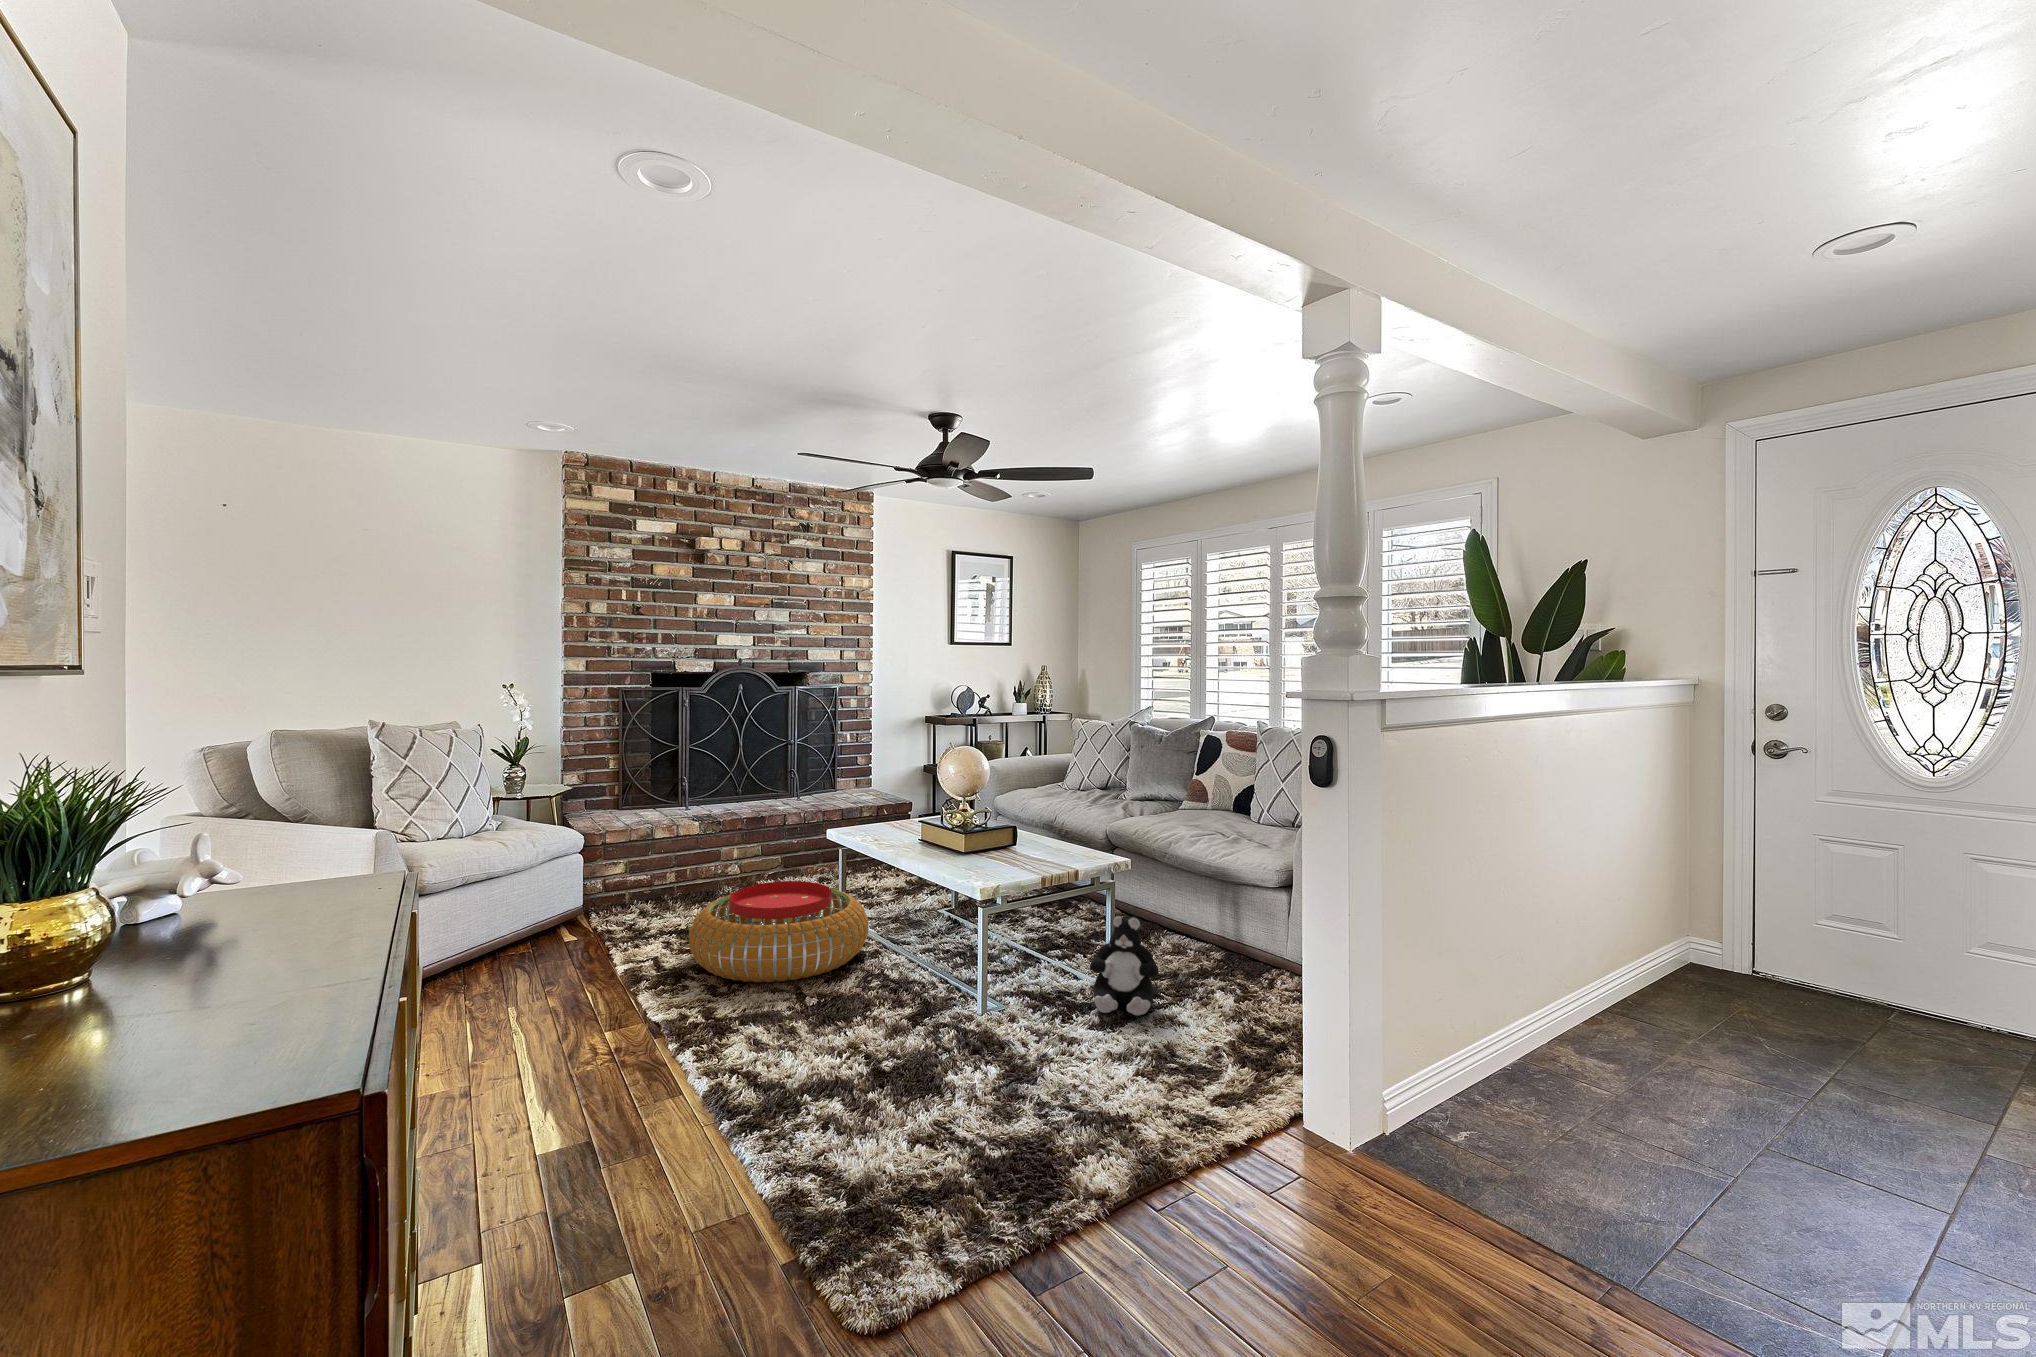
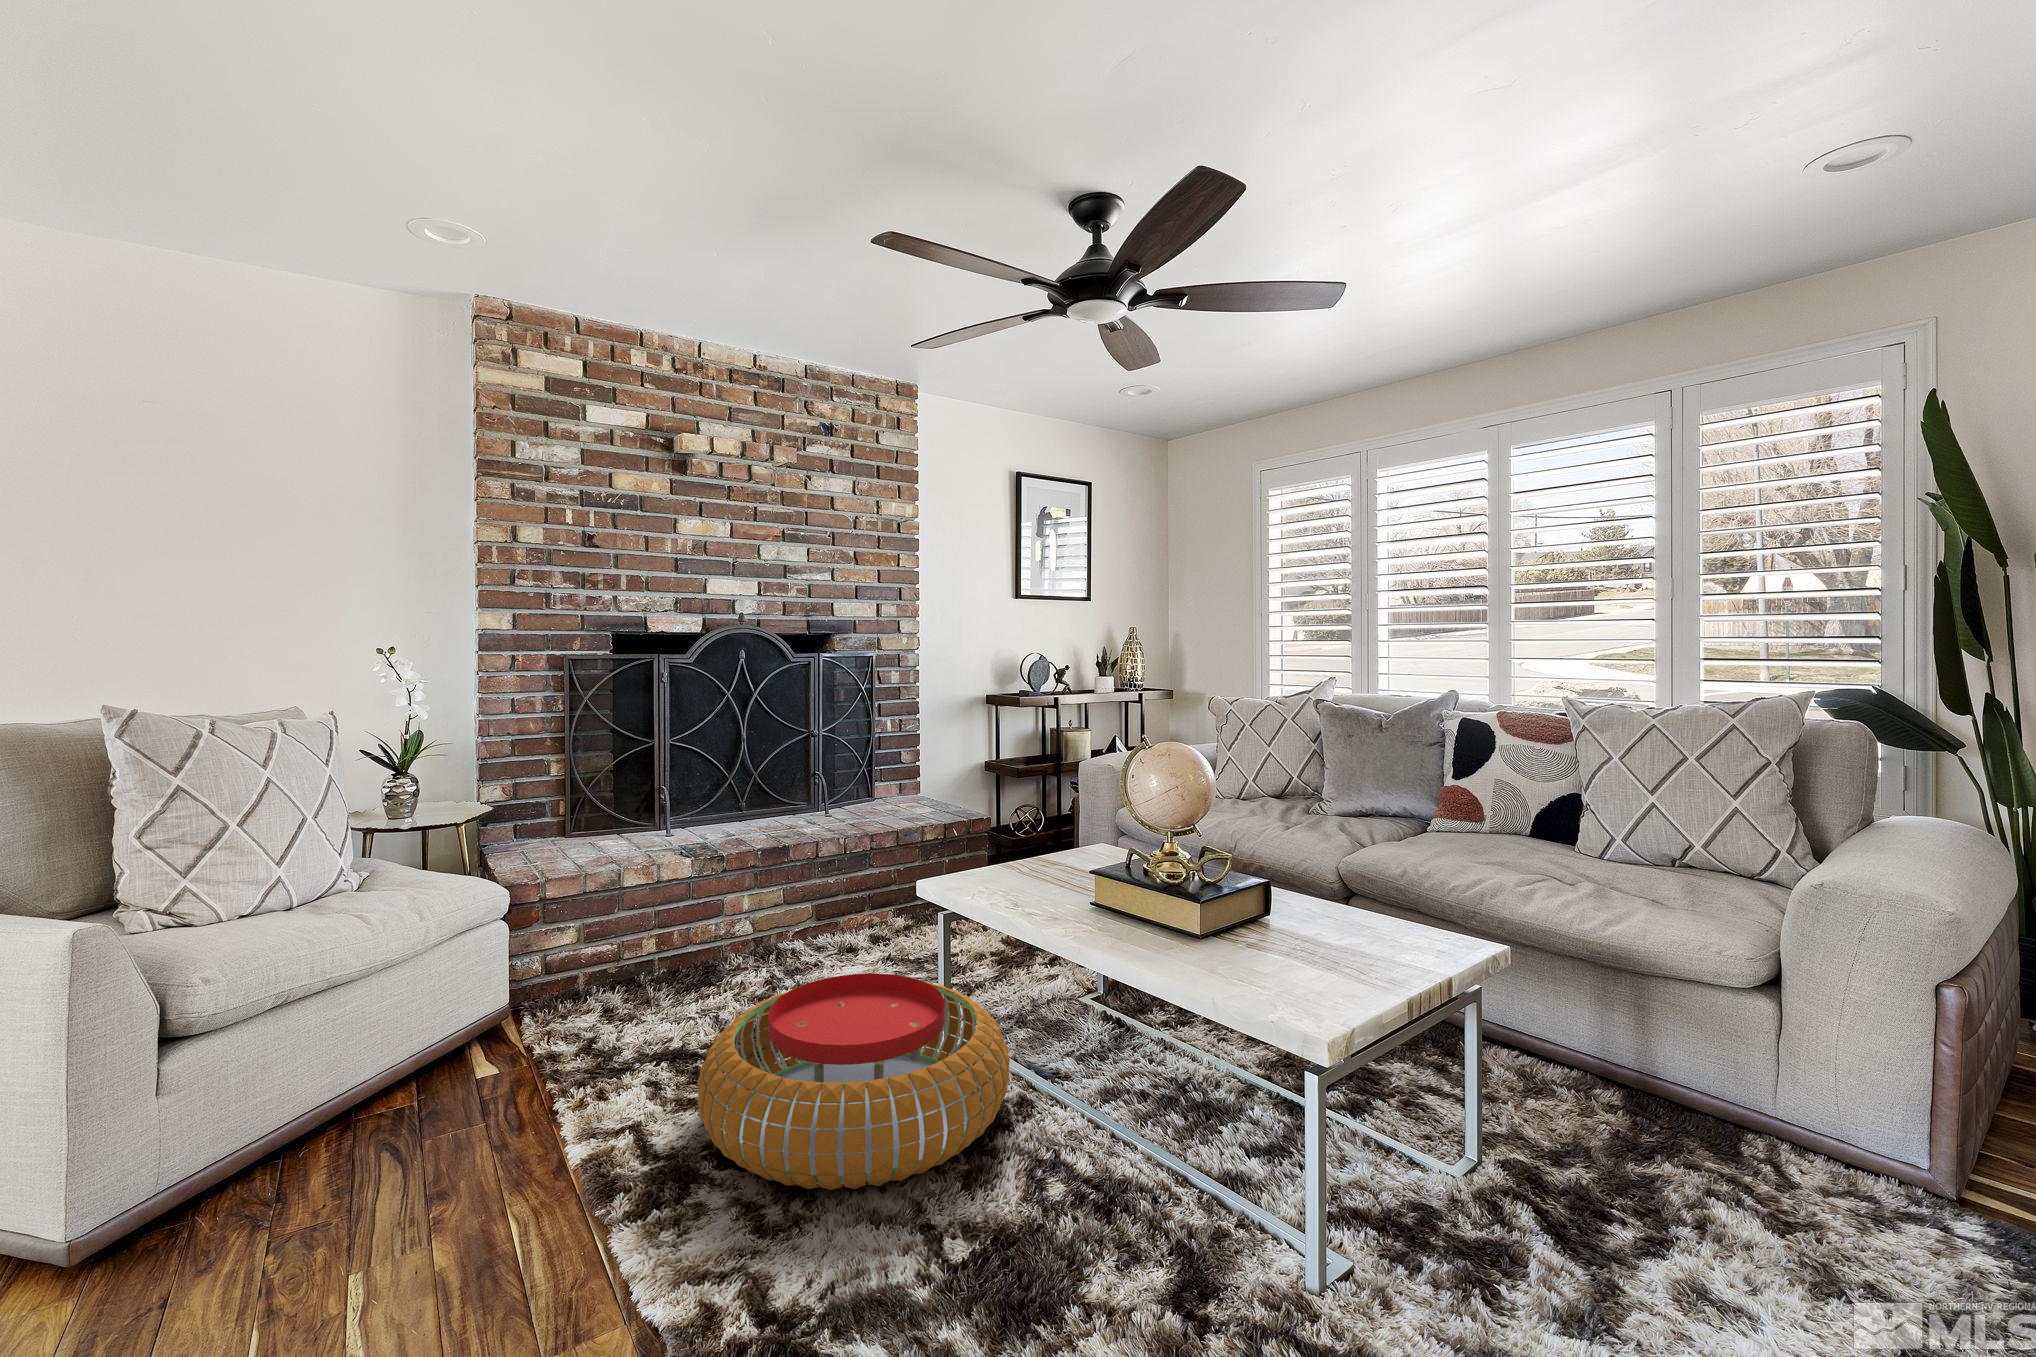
plush toy: present [1090,915,1159,1016] -> none [1467,1061,1636,1275]

